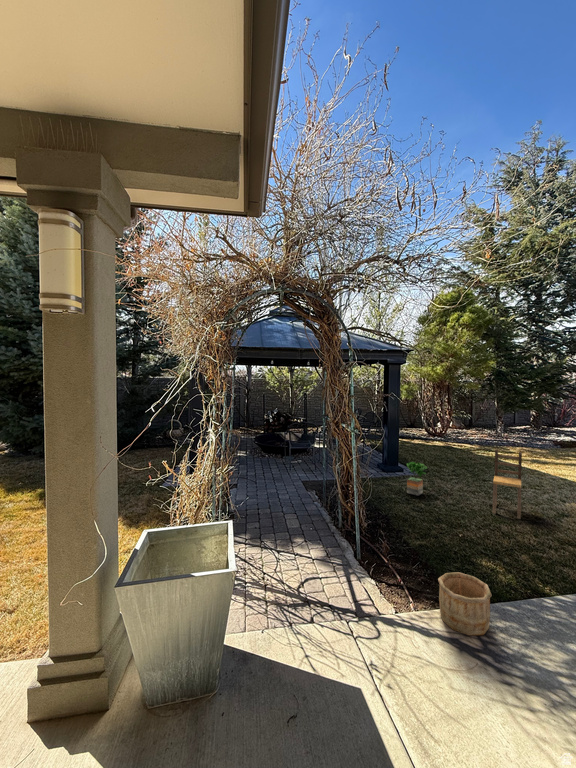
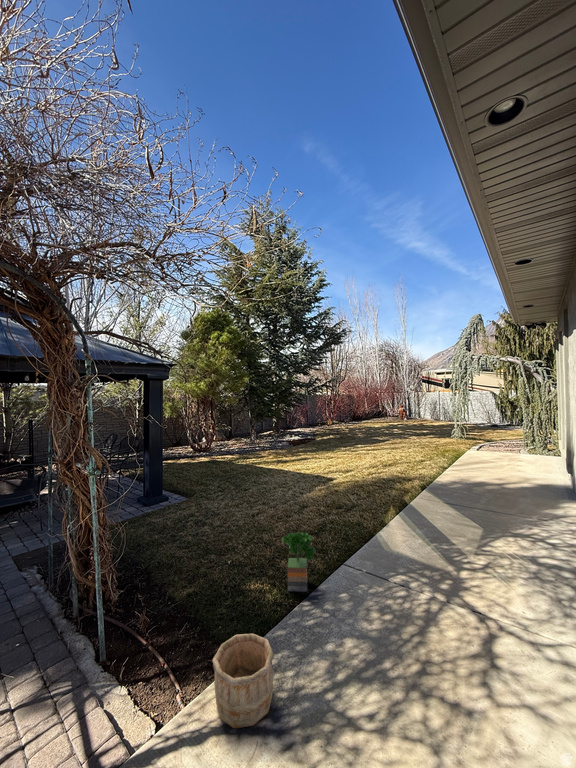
chair: present [492,449,522,519] -> none [256,460,279,525]
potted tree: present [407,462,427,496] -> present [282,532,315,592]

